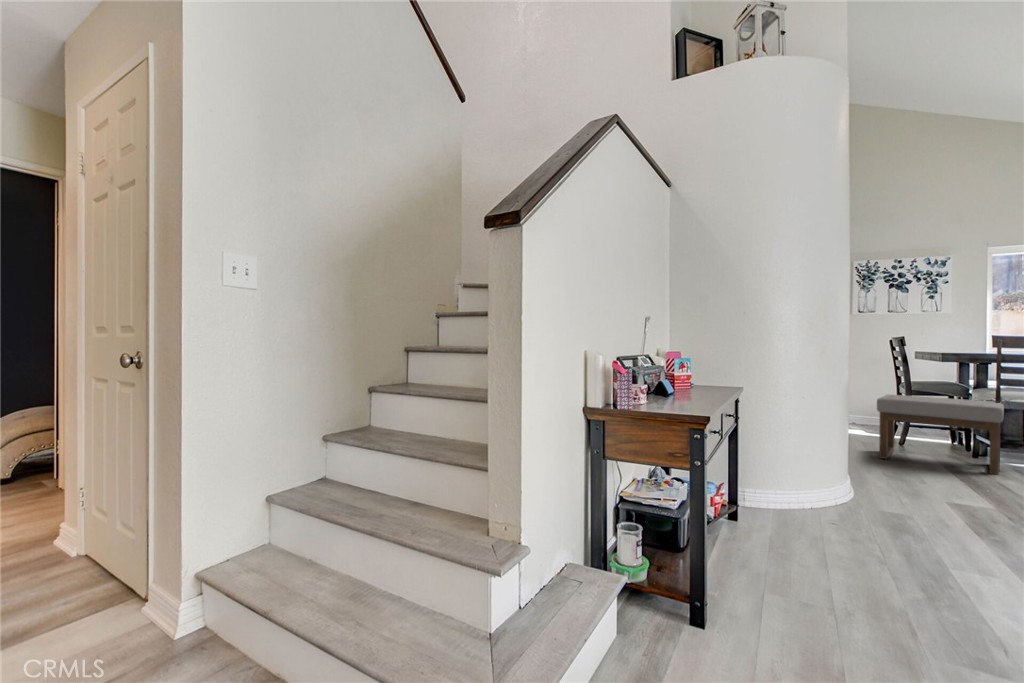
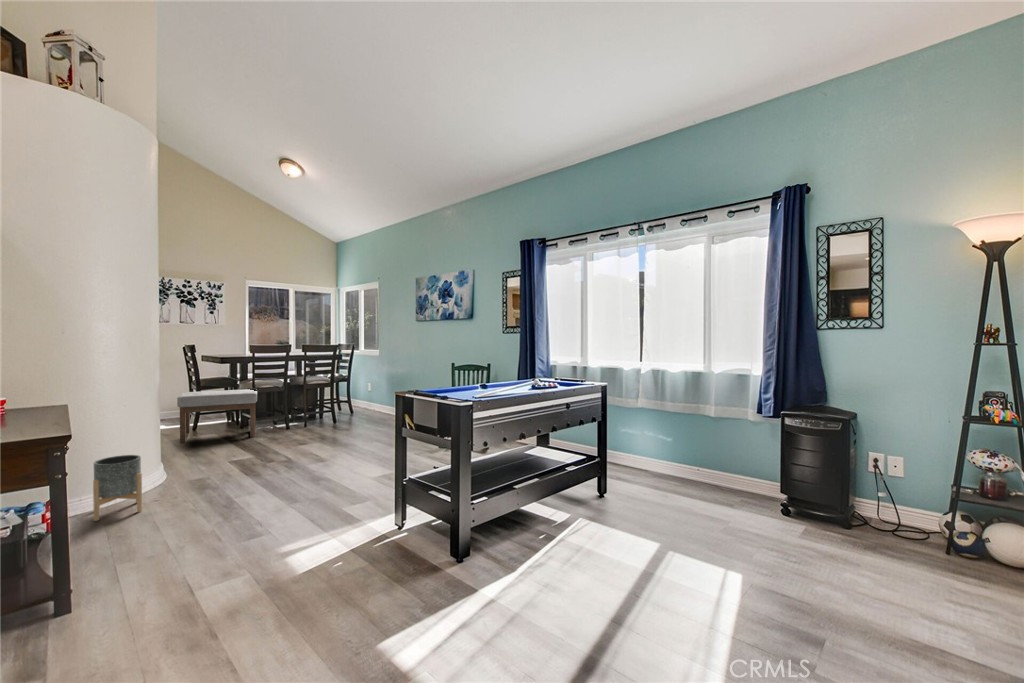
planter: none [763,454,816,532] -> present [93,455,142,521]

